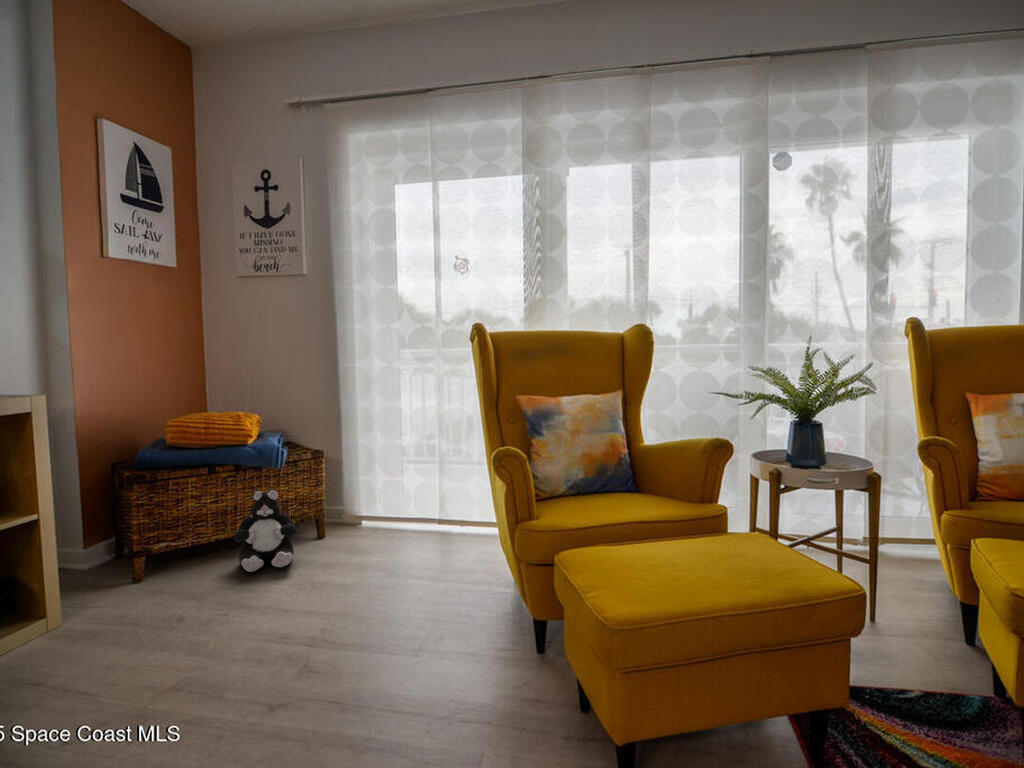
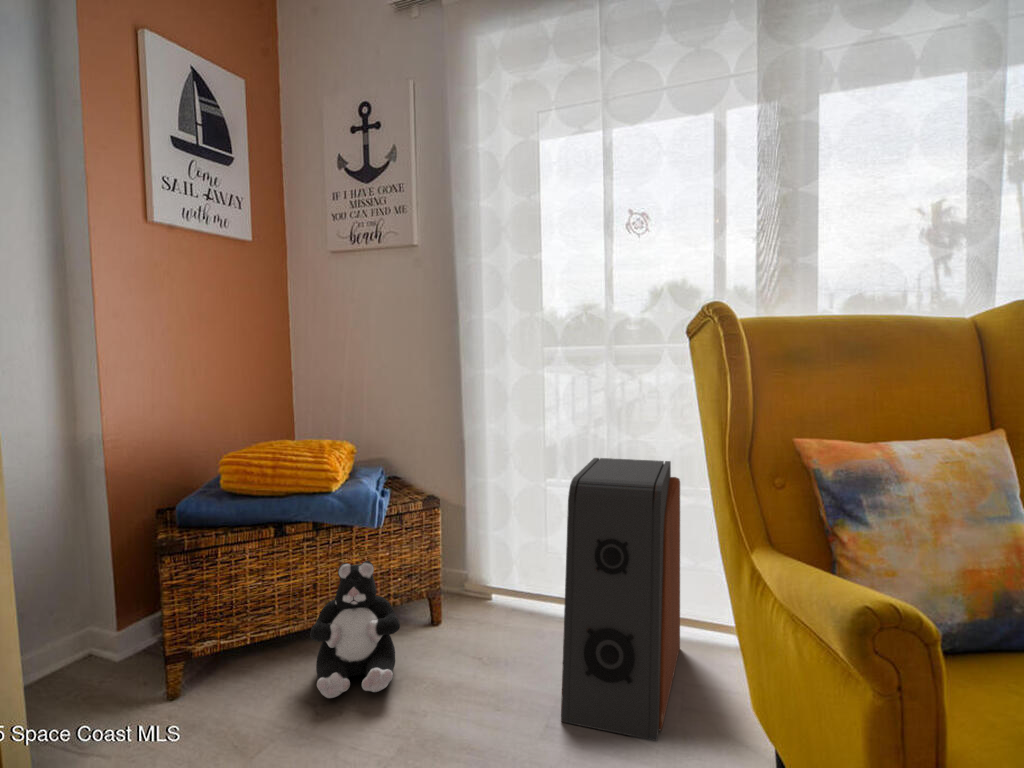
speaker: none [399,420,483,575] -> present [561,458,680,741]

